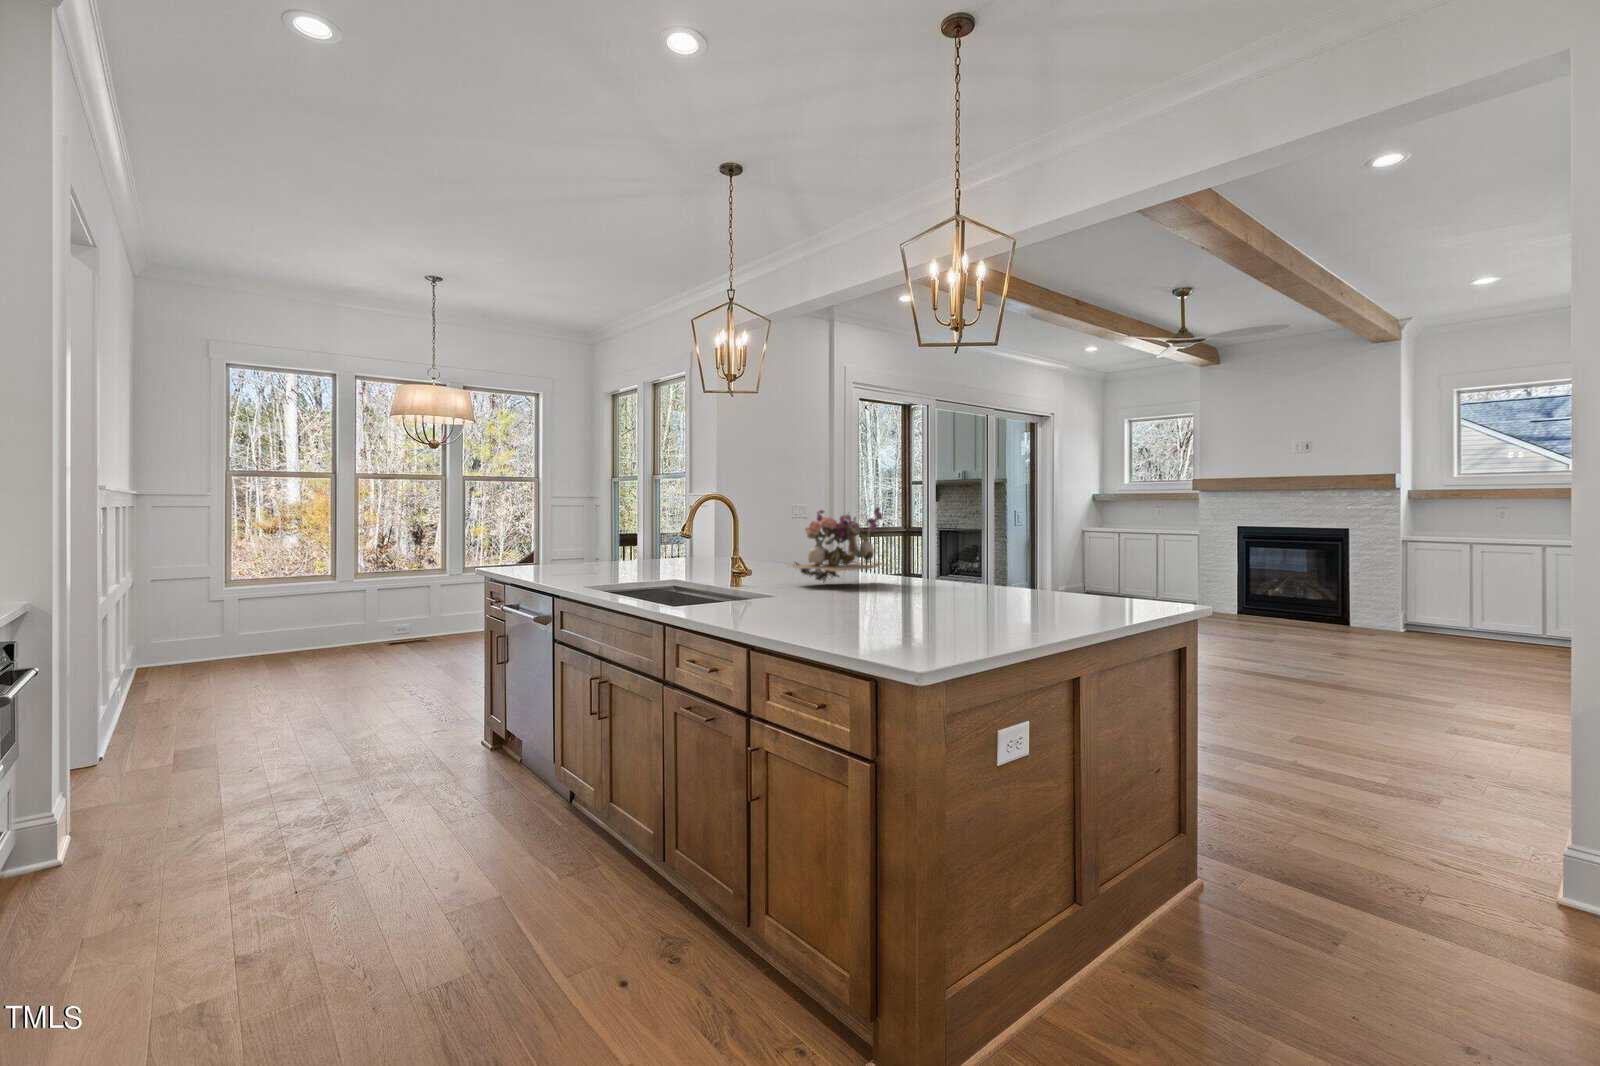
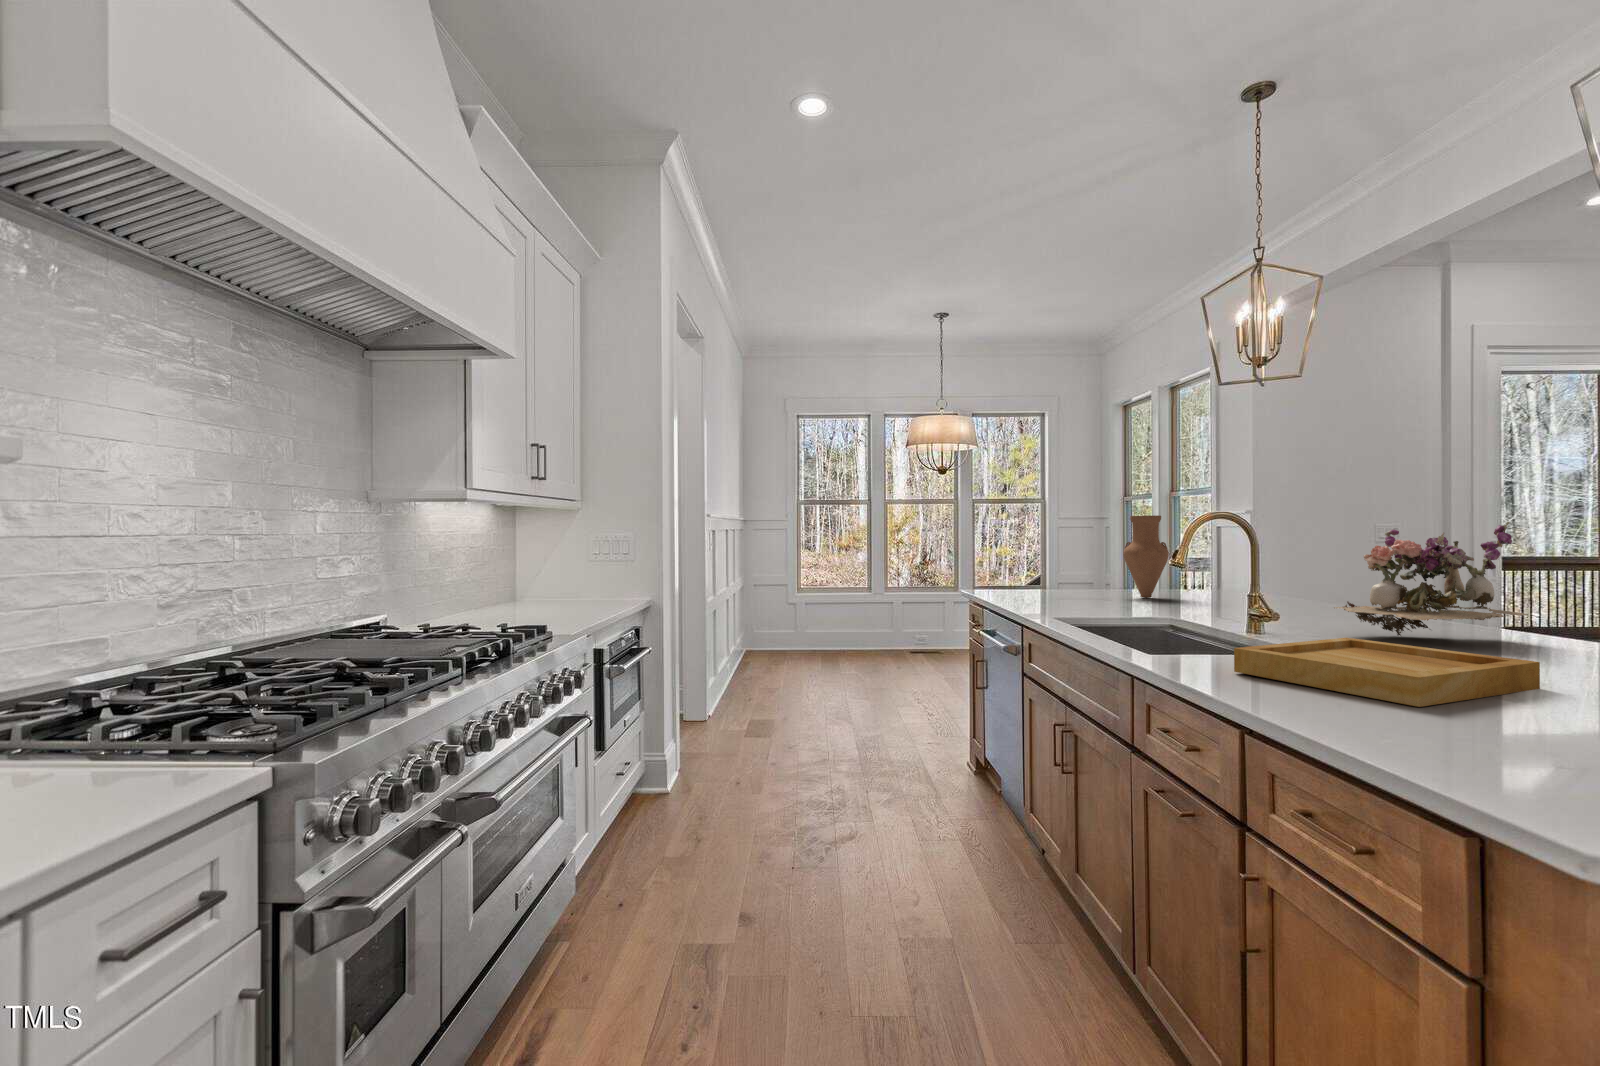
vase: none [630,497,666,567] -> present [1123,515,1169,598]
tray: none [735,585,898,623] -> present [1234,638,1540,707]

